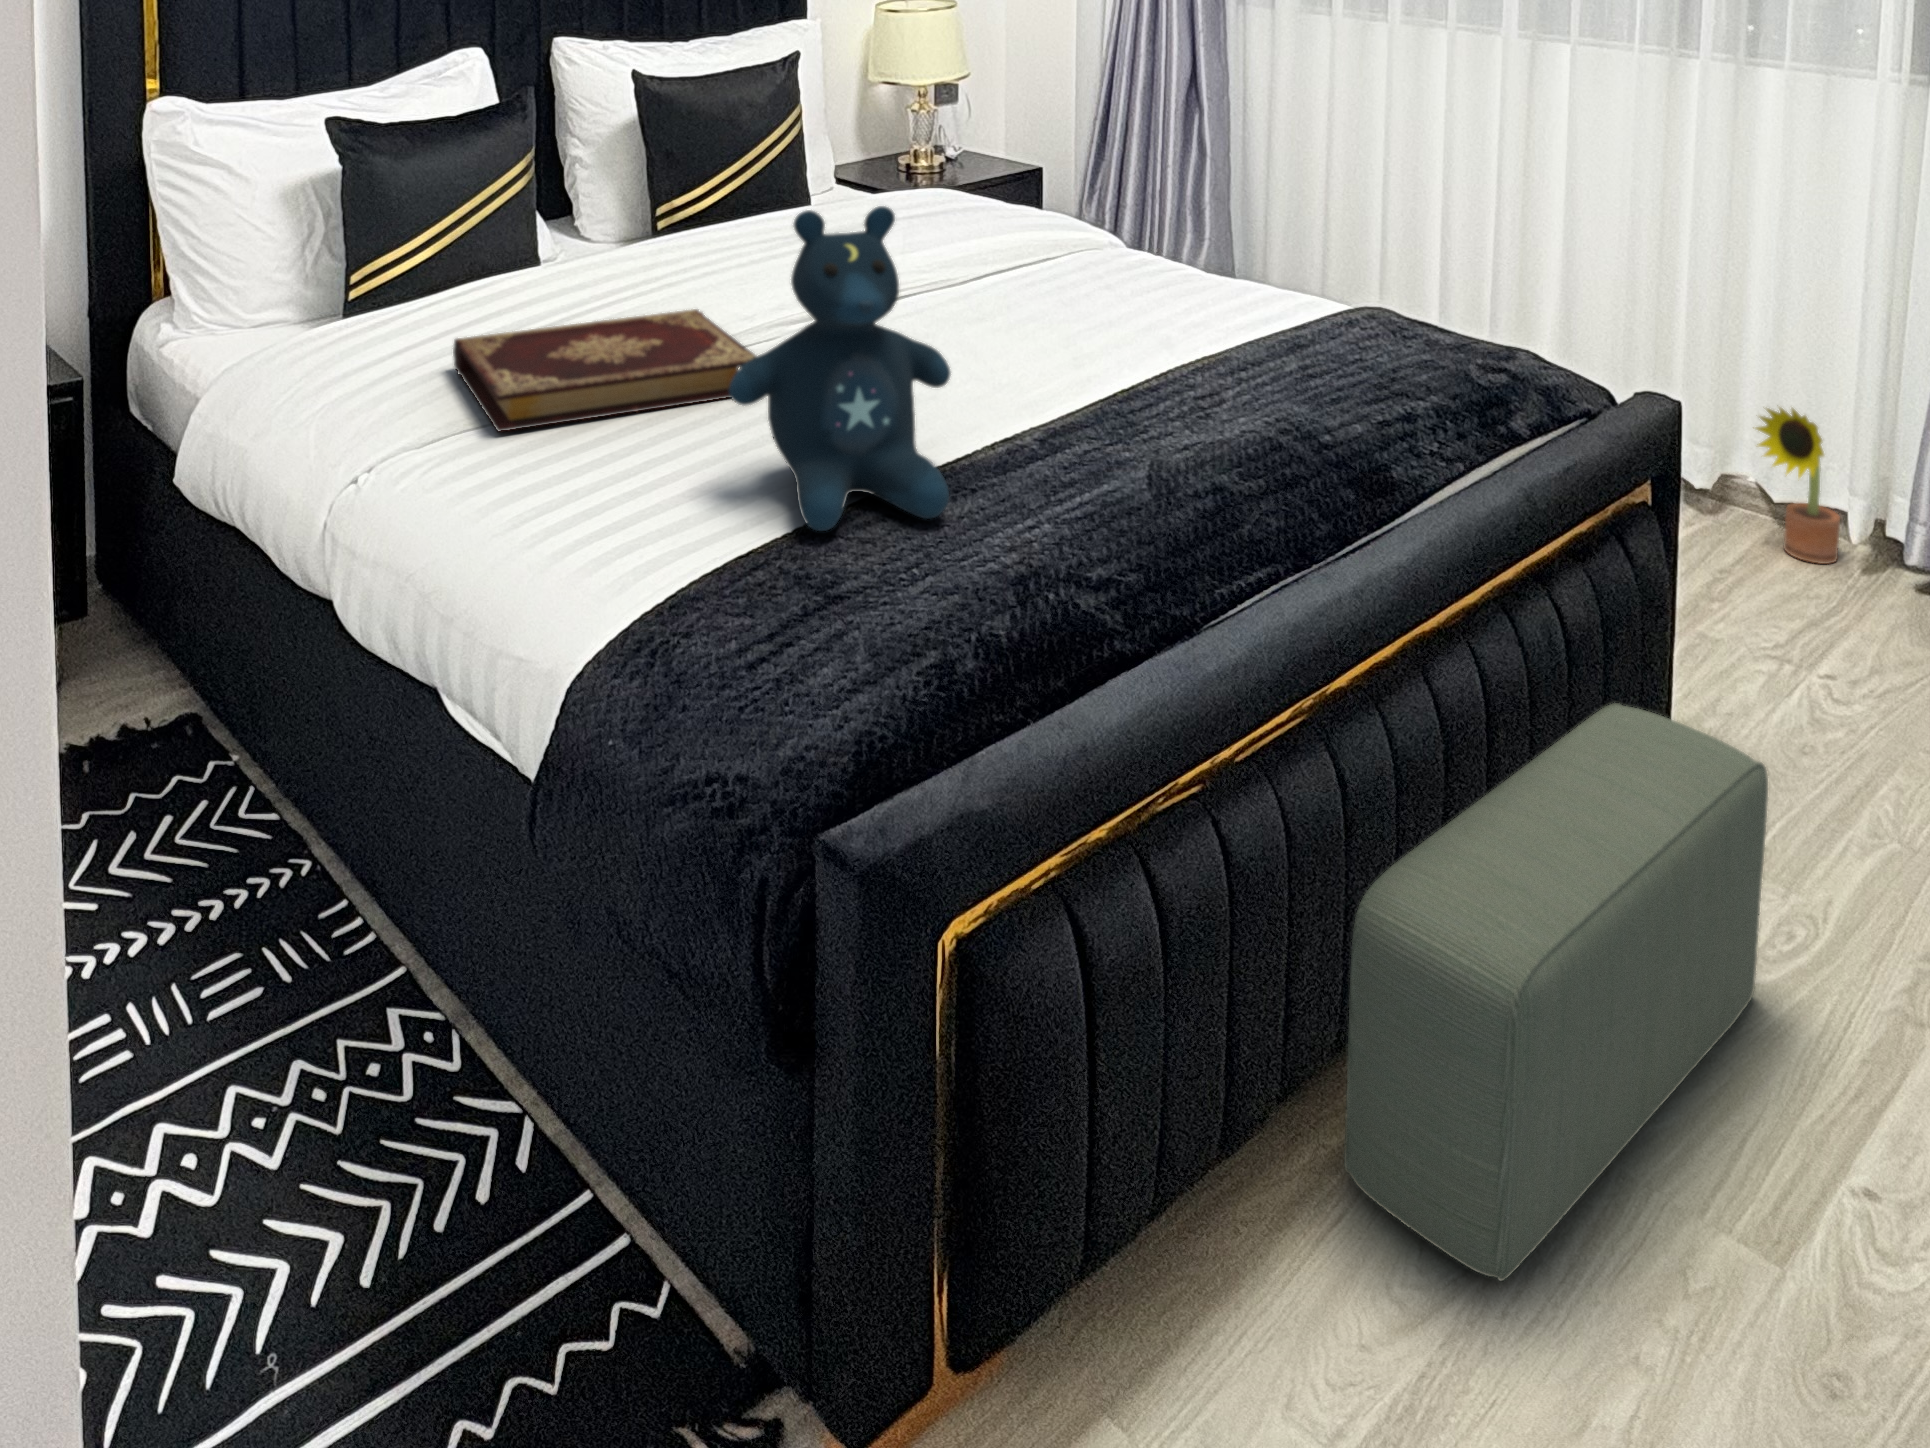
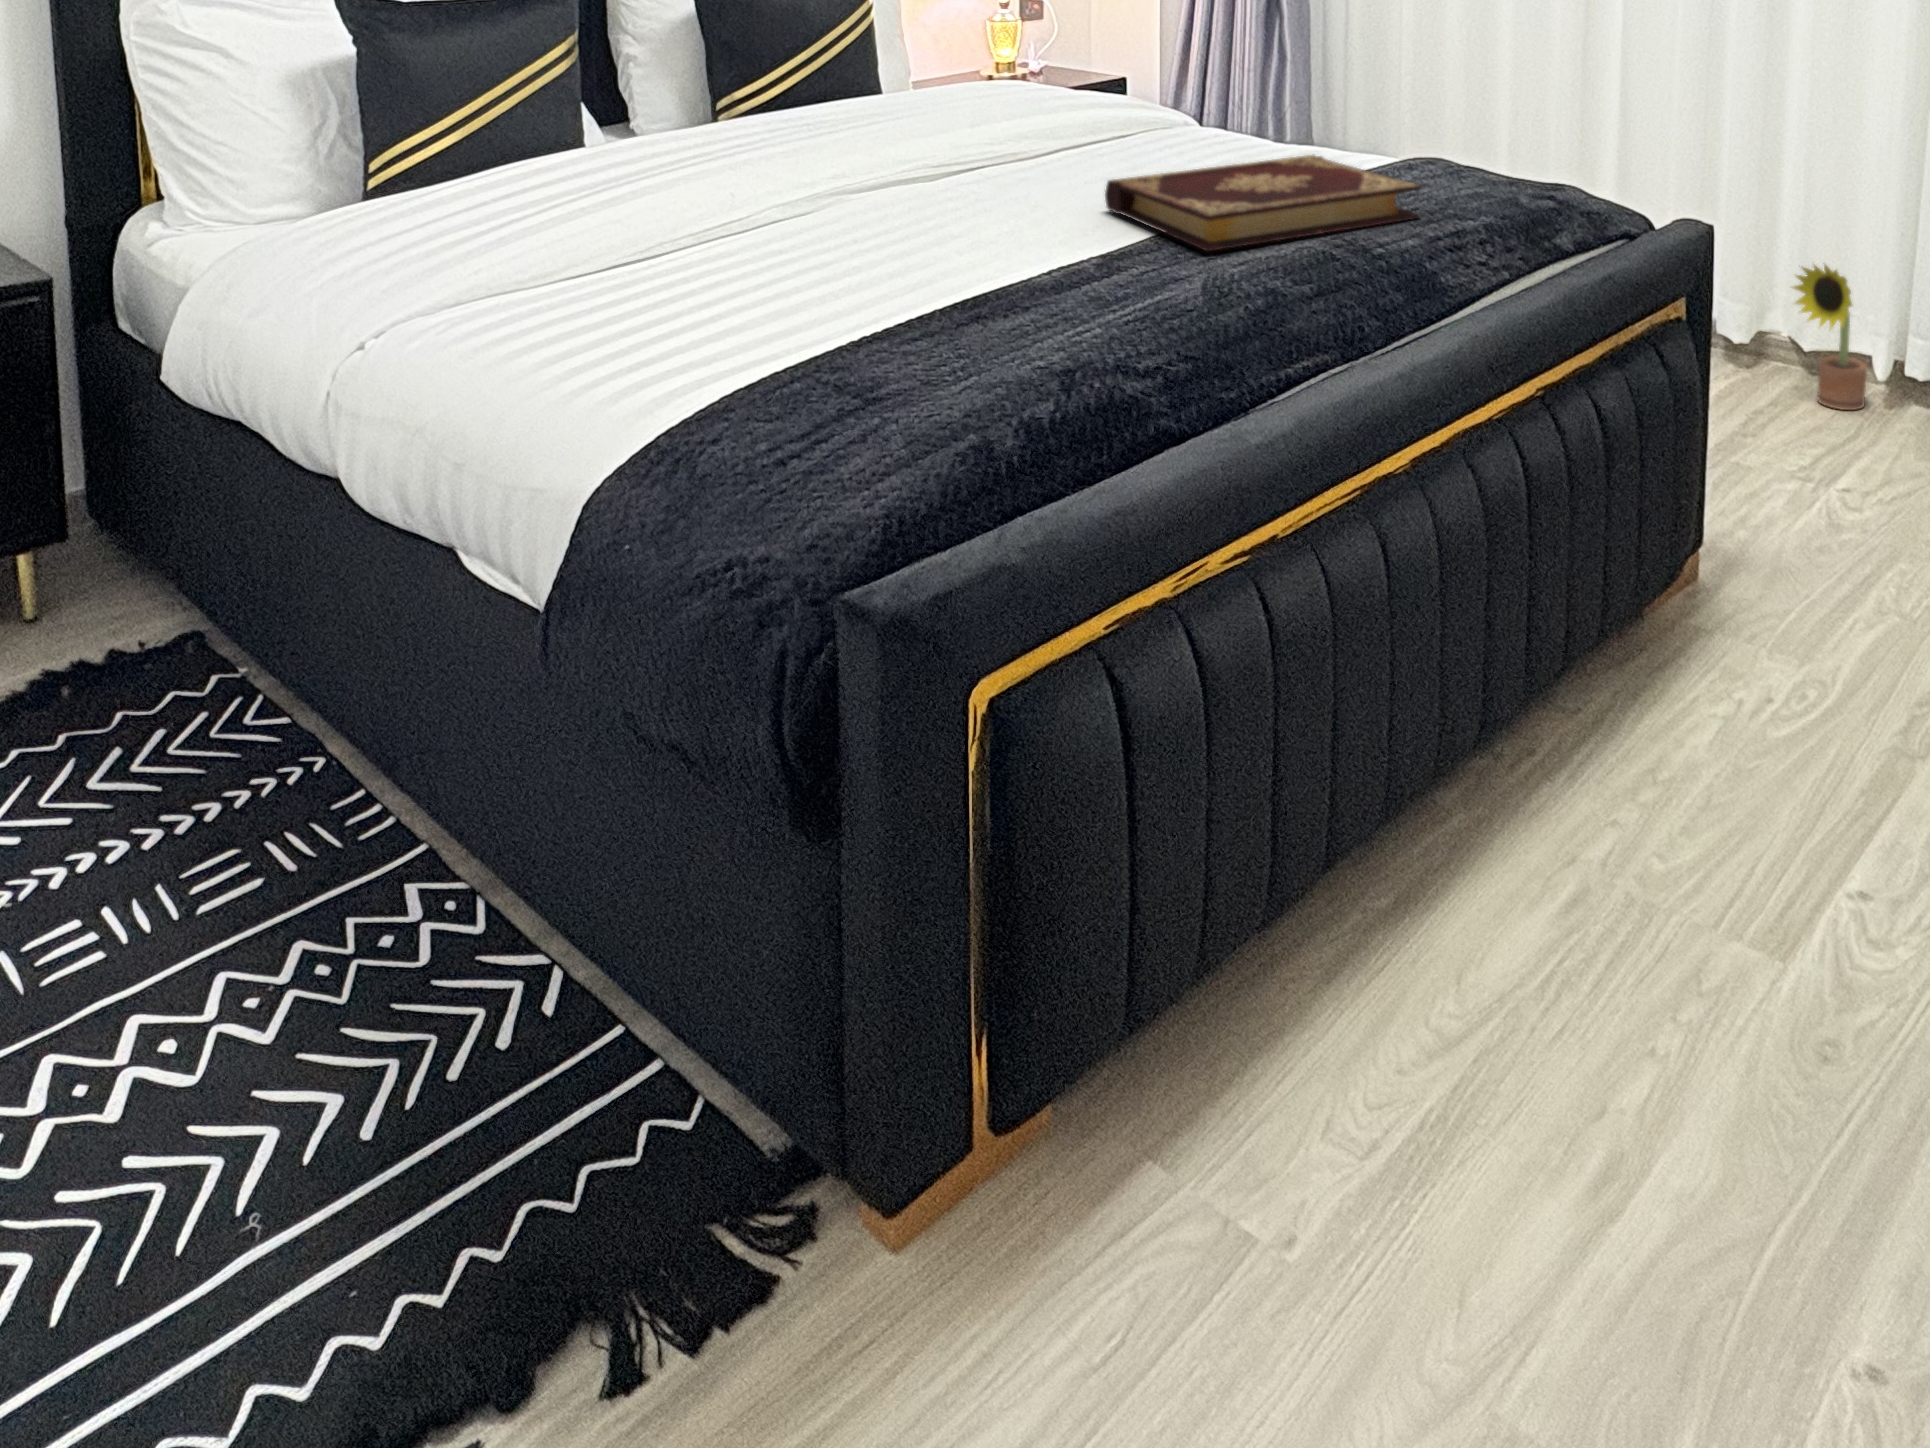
stuffed bear: present [729,206,951,531] -> none [768,27,1004,352]
book: present [453,309,757,432] -> present [1105,155,1422,251]
pouf: present [1344,703,1768,1281] -> none [1389,497,1786,1006]

